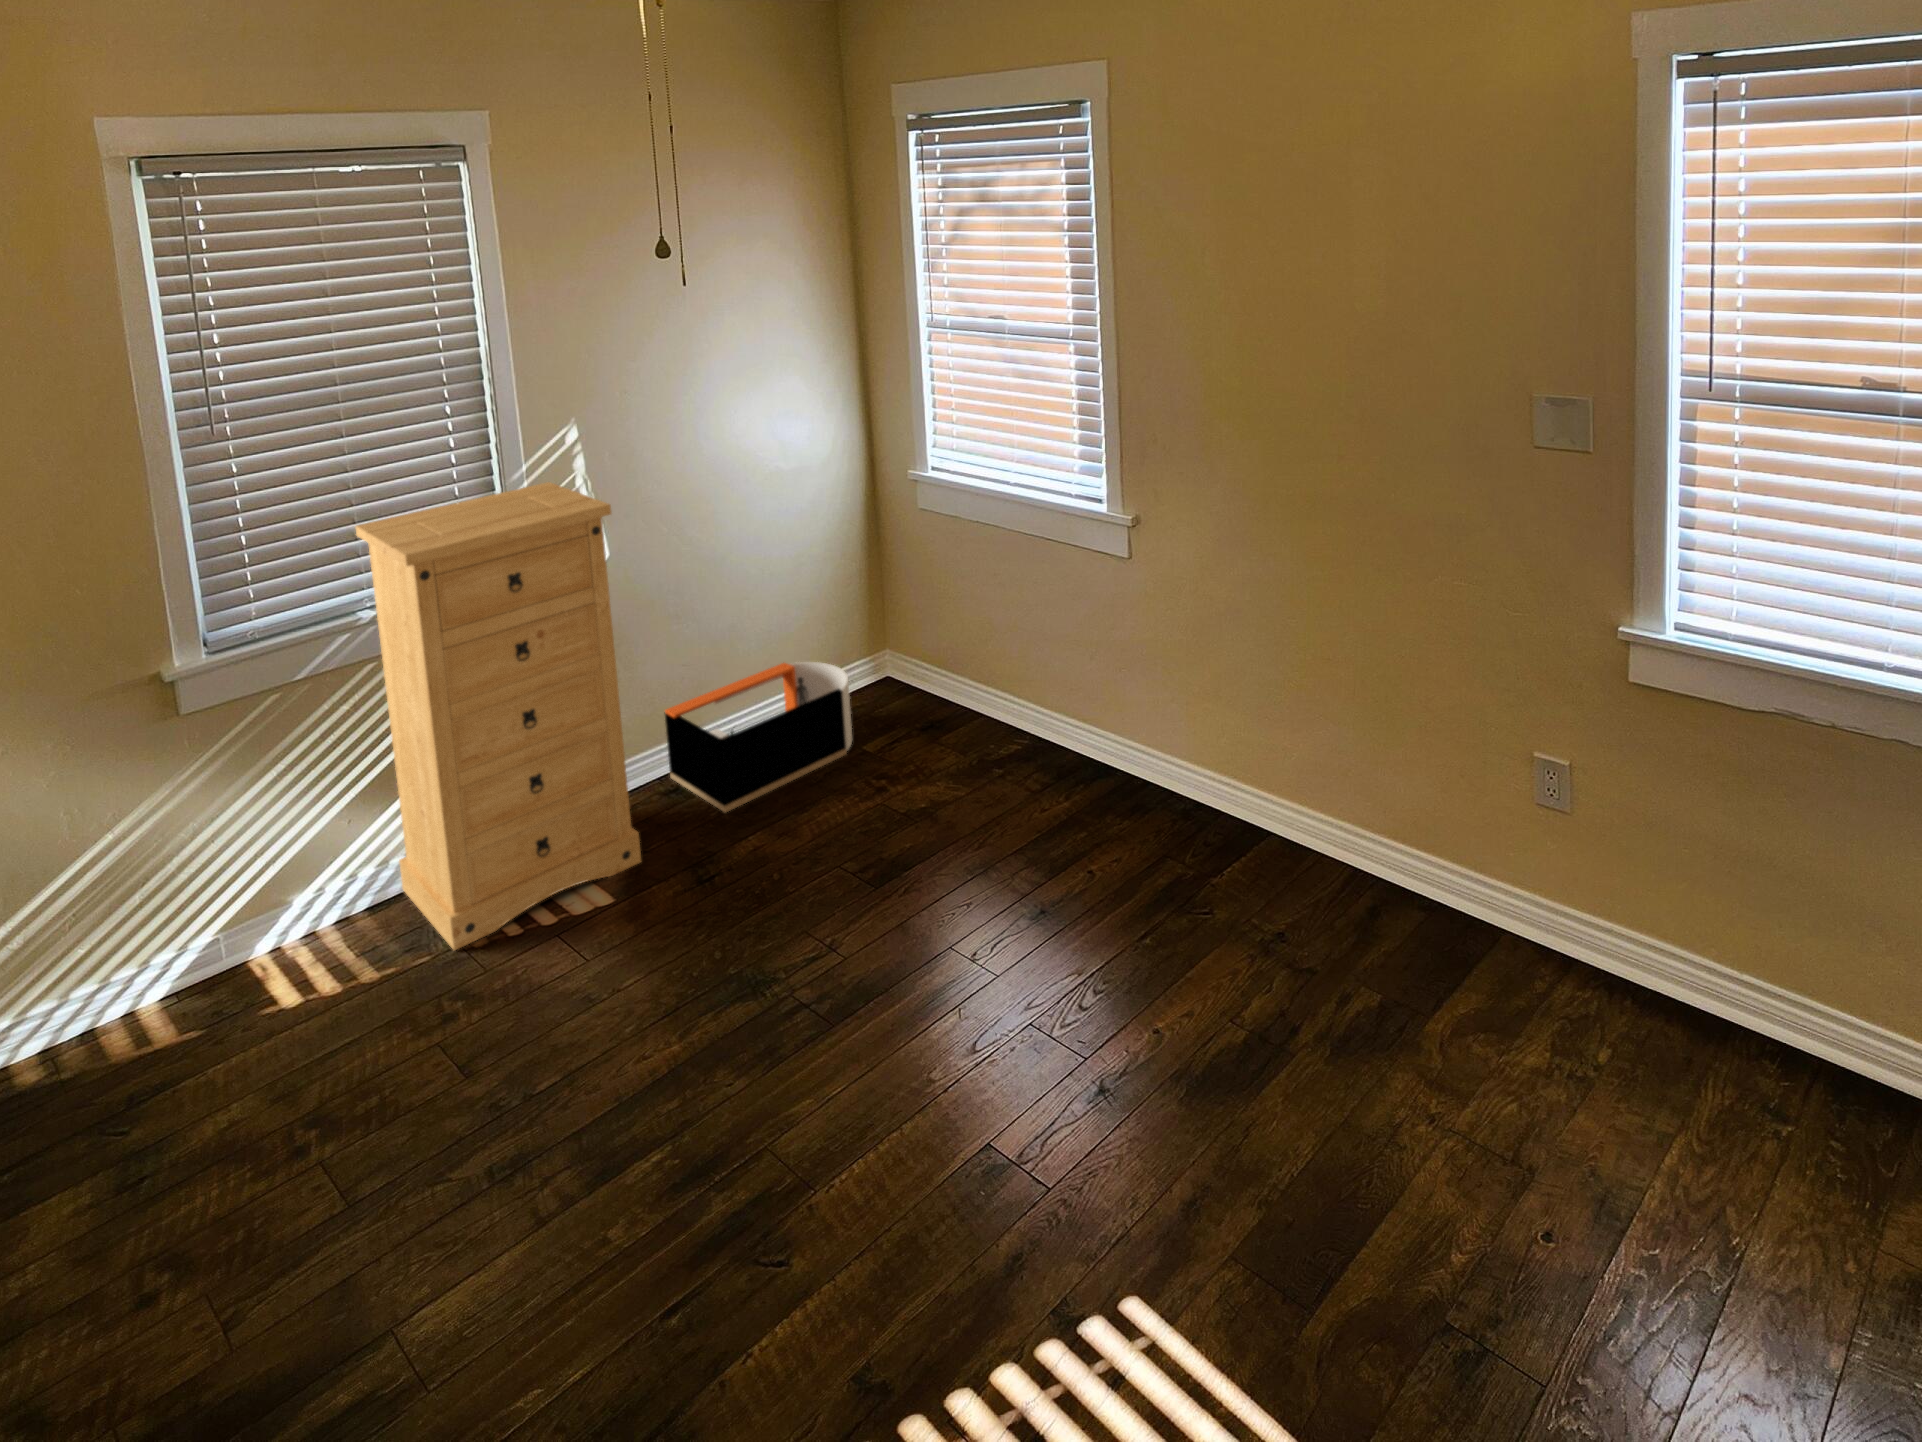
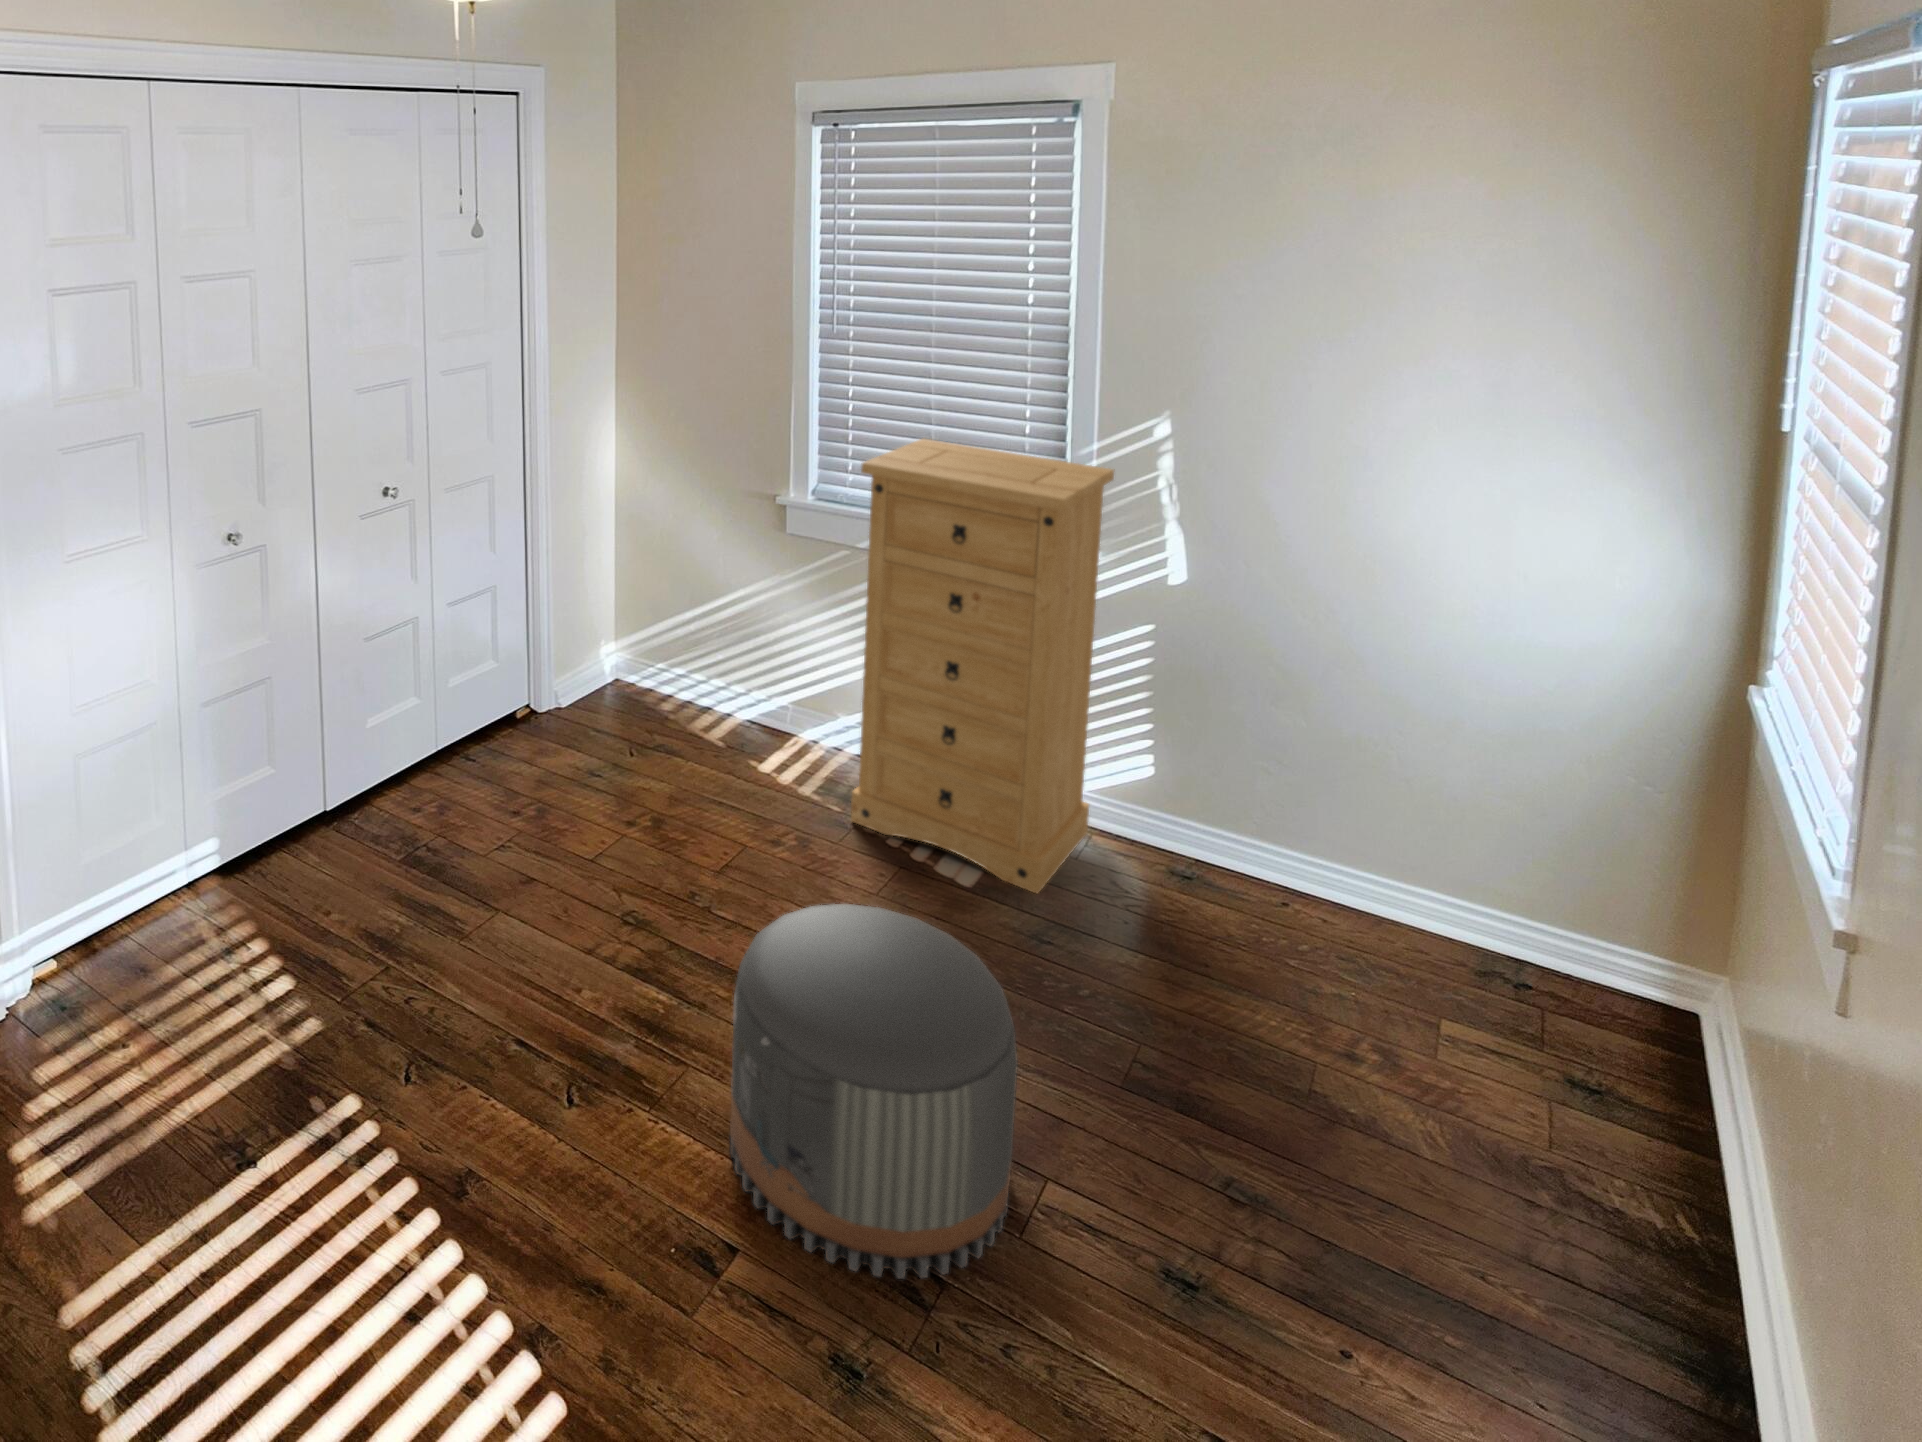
storage bin: present [665,662,852,812] -> none [1168,794,1480,1022]
pouf: none [783,823,1021,1129] -> present [730,904,1018,1279]

